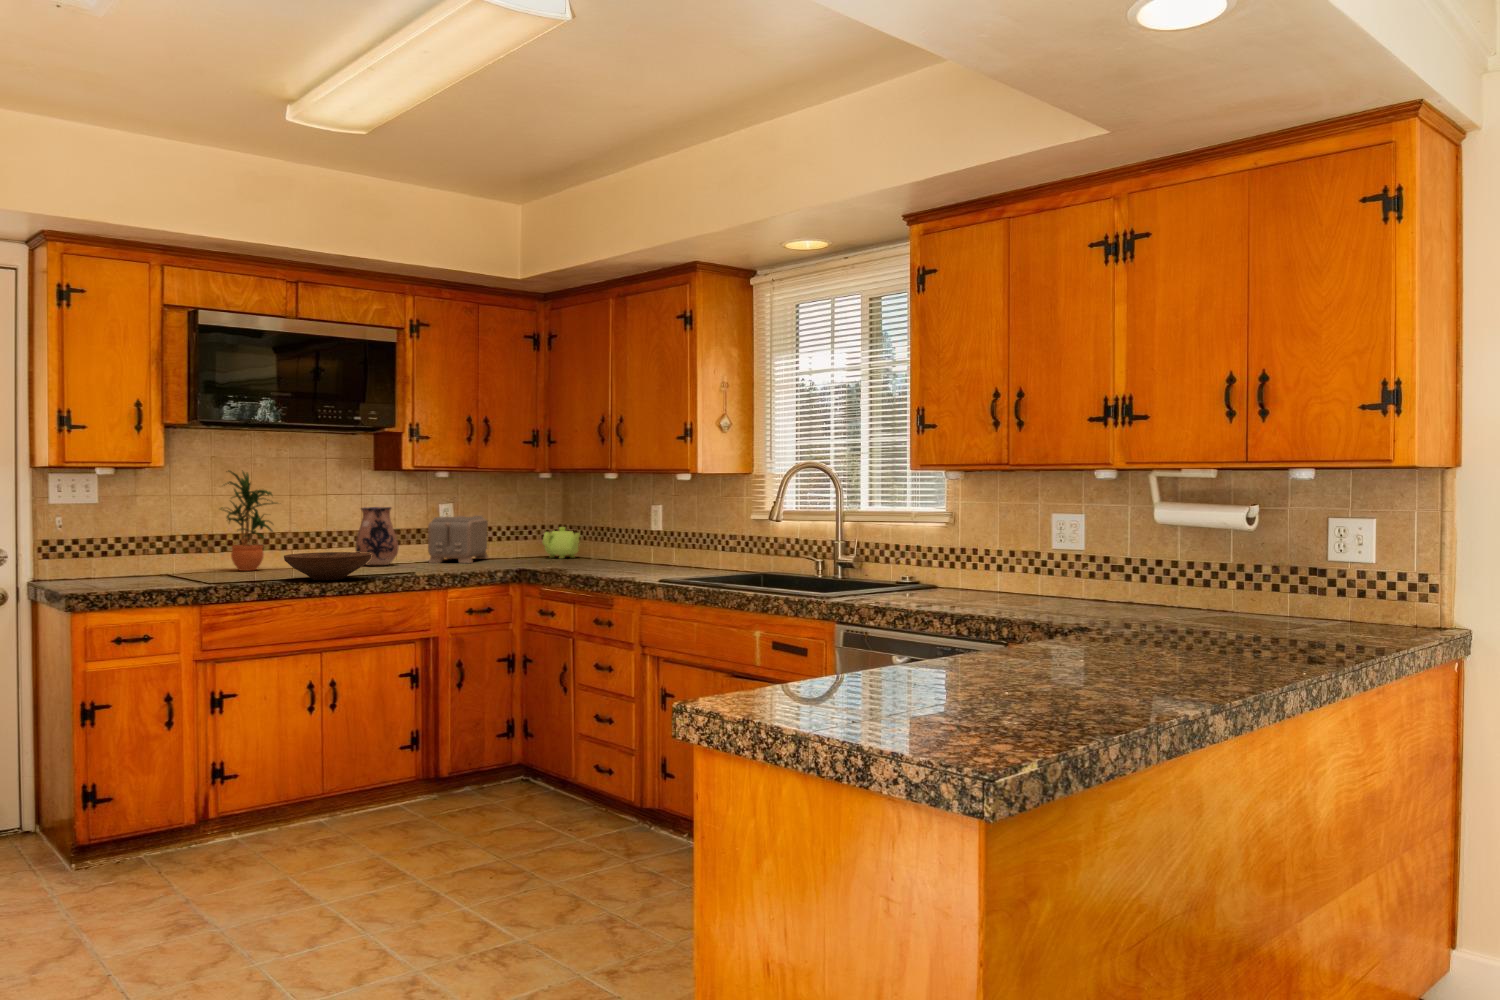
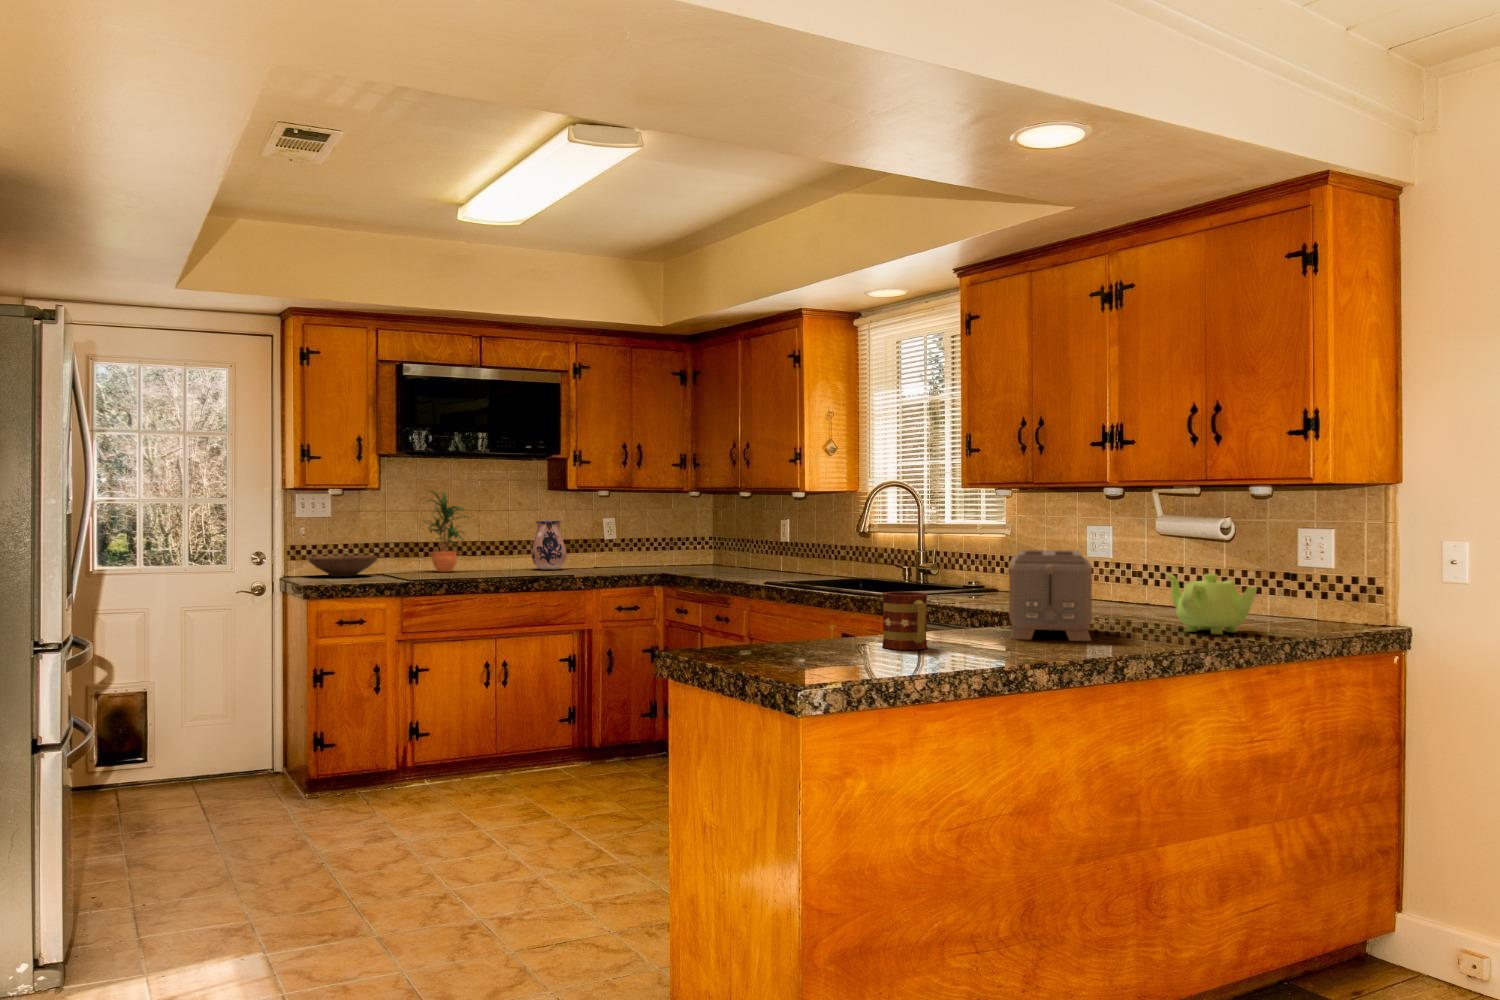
toaster: present [428,515,488,563] -> present [1009,550,1092,641]
teapot: present [542,527,580,558] -> present [1166,574,1257,635]
wooden bowl: present [284,552,372,580] -> present [309,555,377,577]
mug: none [964,608,1039,687] -> present [882,592,927,650]

